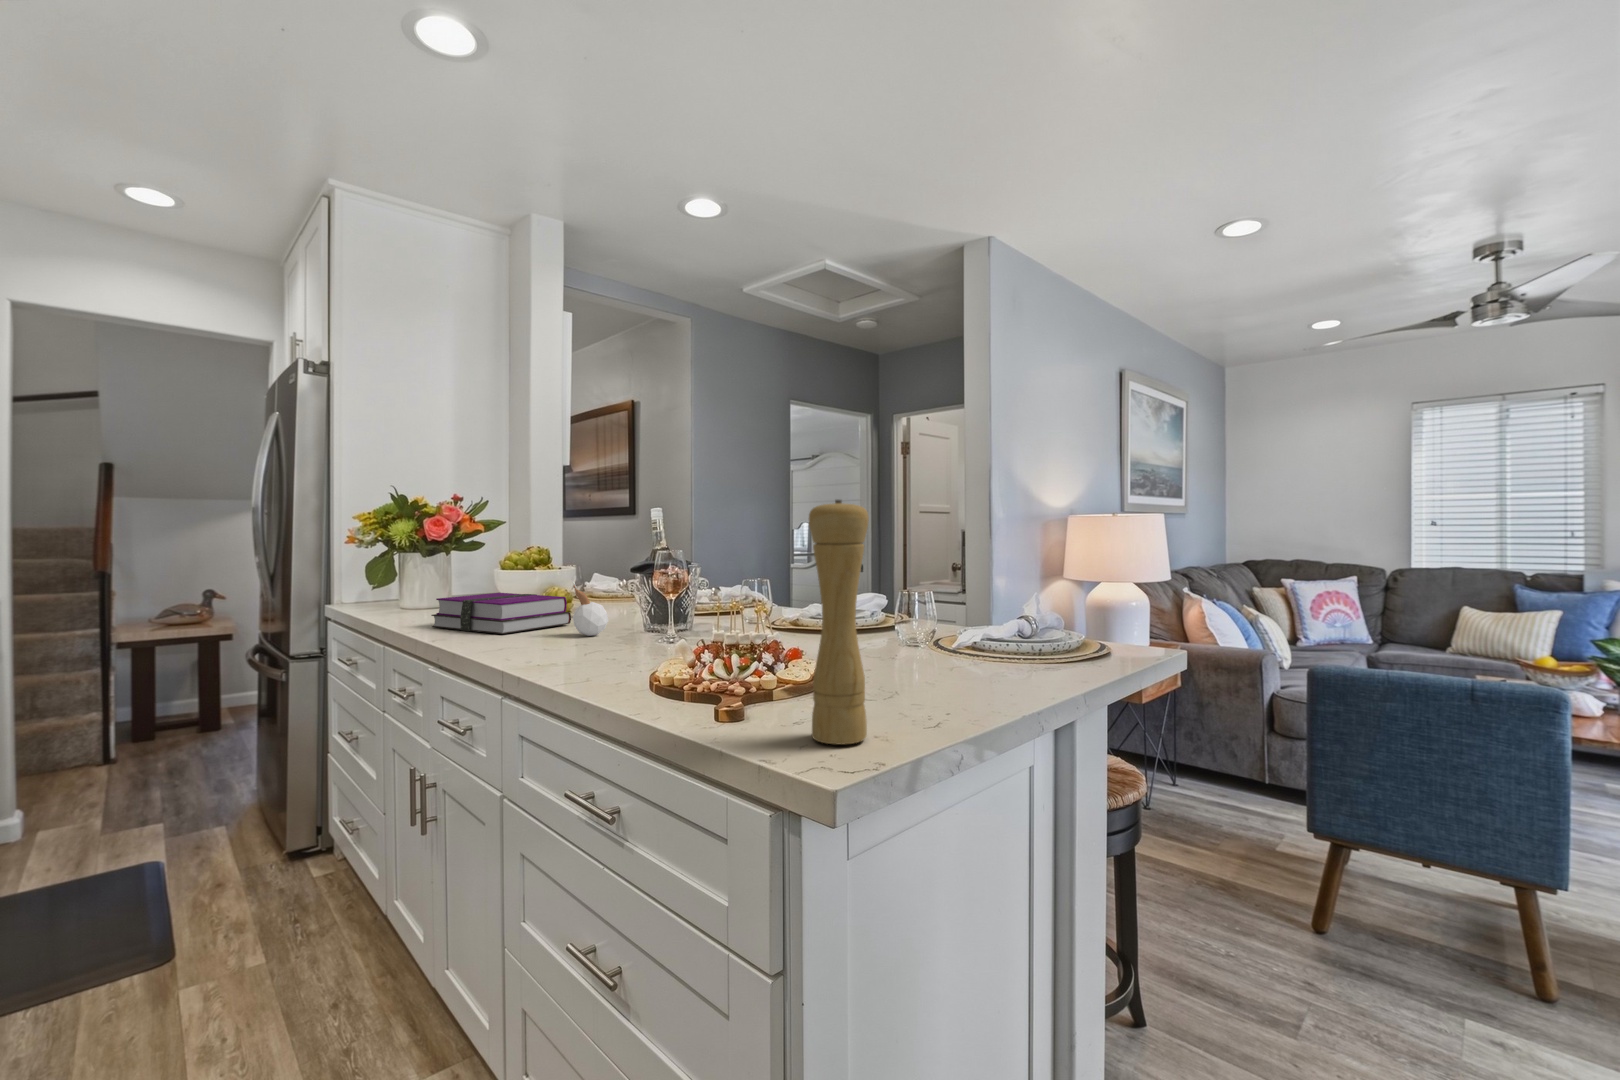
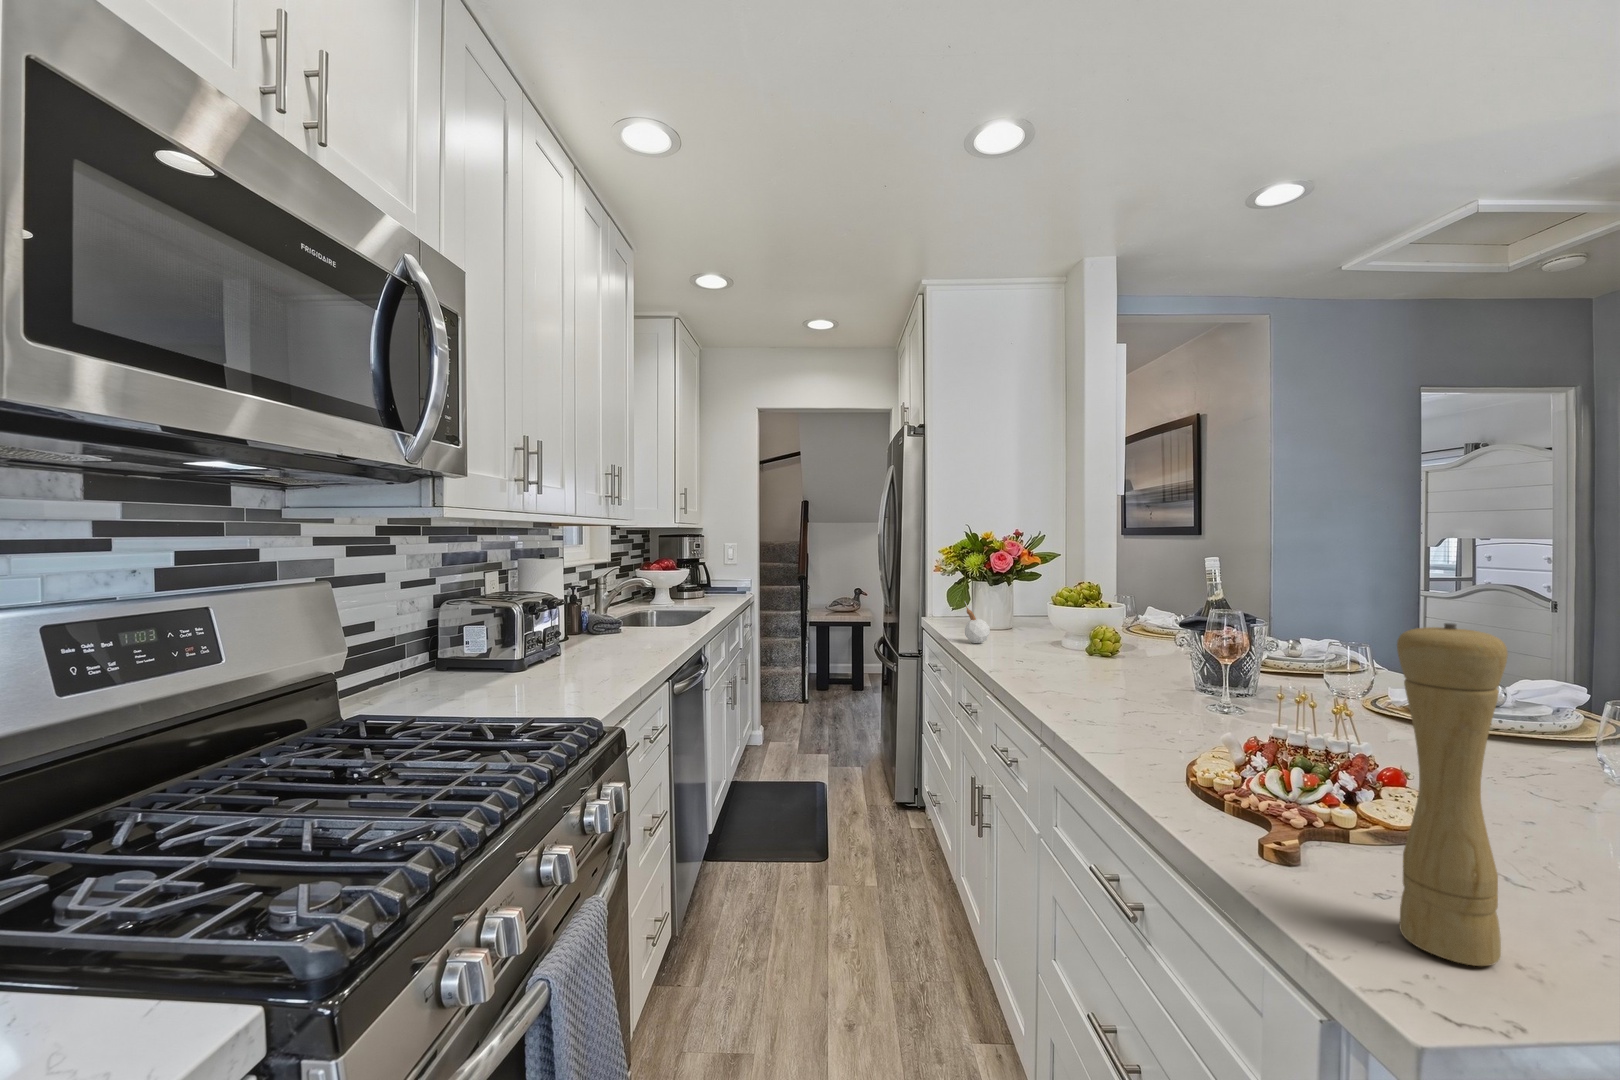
candle: present [572,579,608,636] -> present [965,602,990,643]
hardback book: present [431,593,571,634] -> none [993,627,1119,672]

